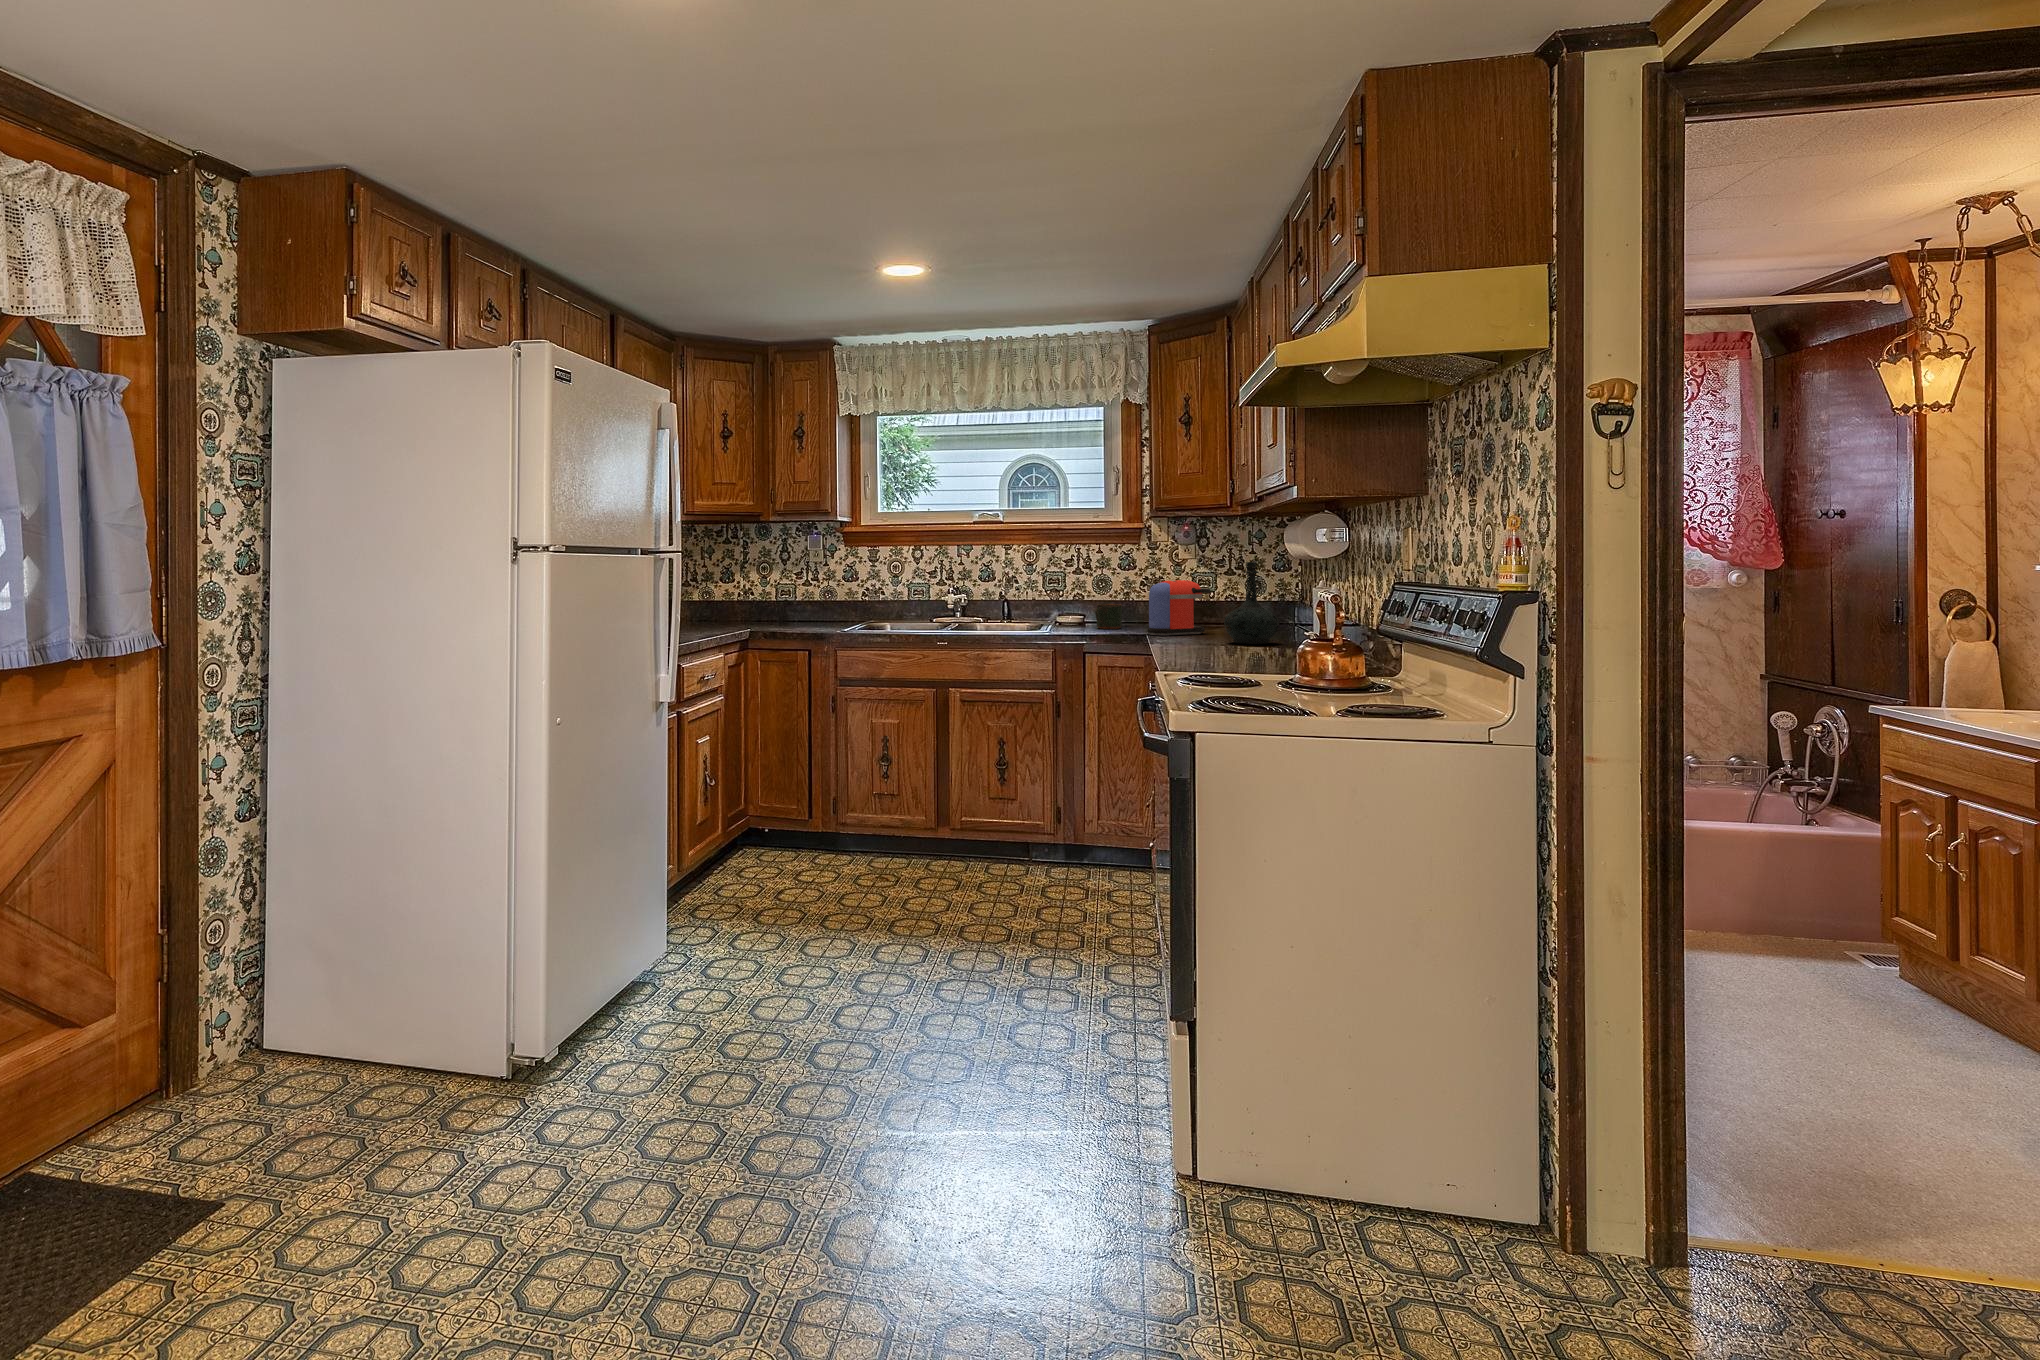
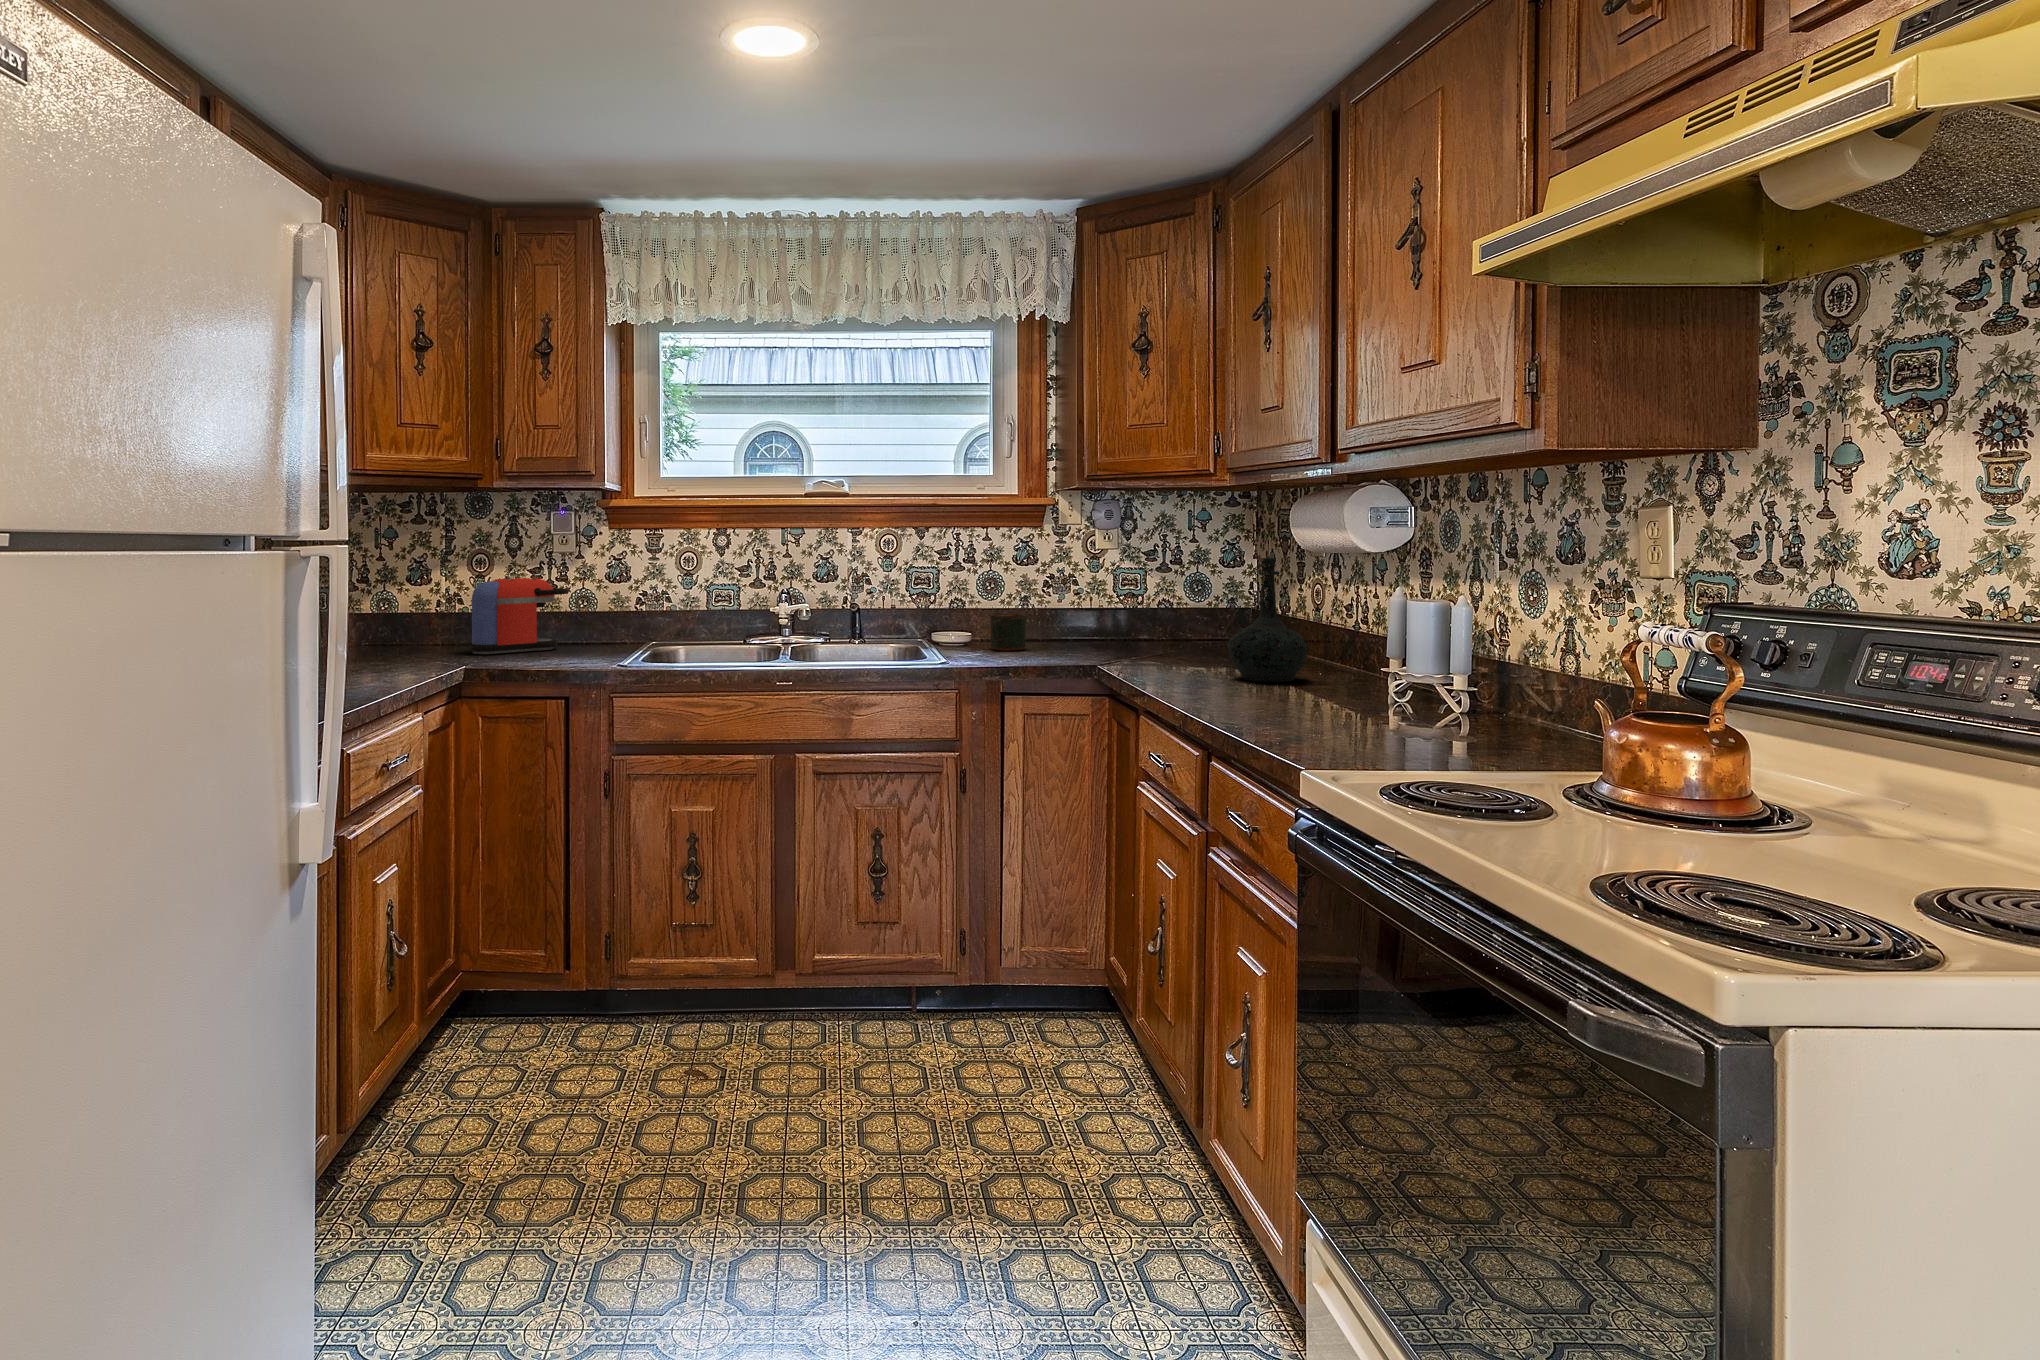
coffee maker: present [1147,580,1211,635] -> present [469,578,568,654]

